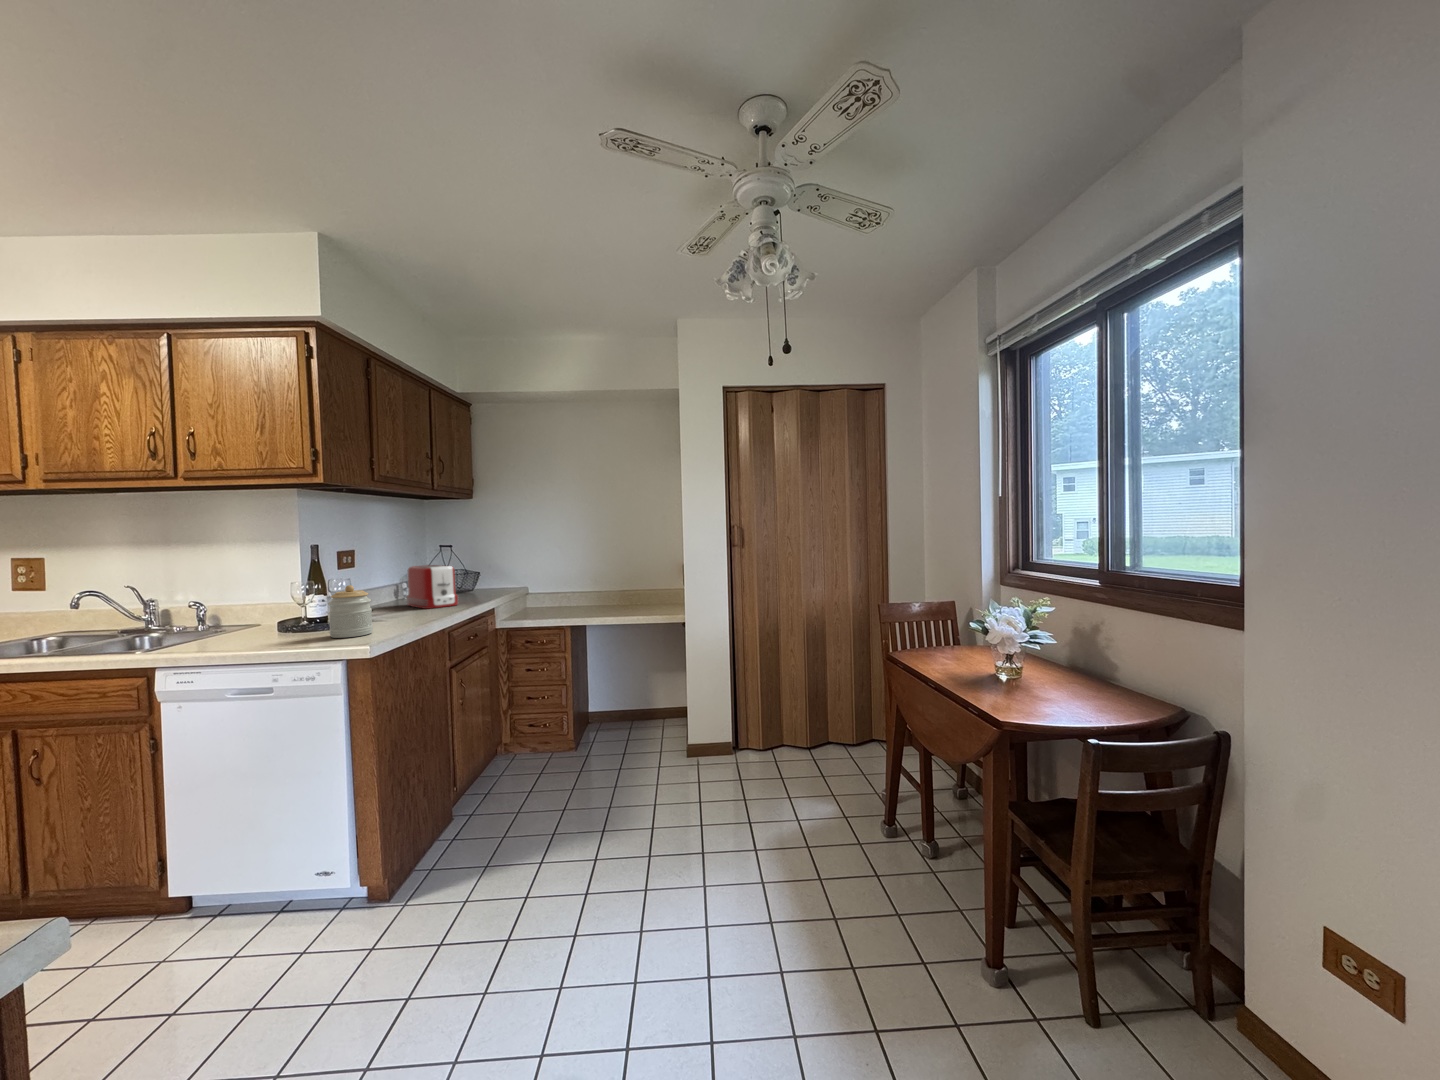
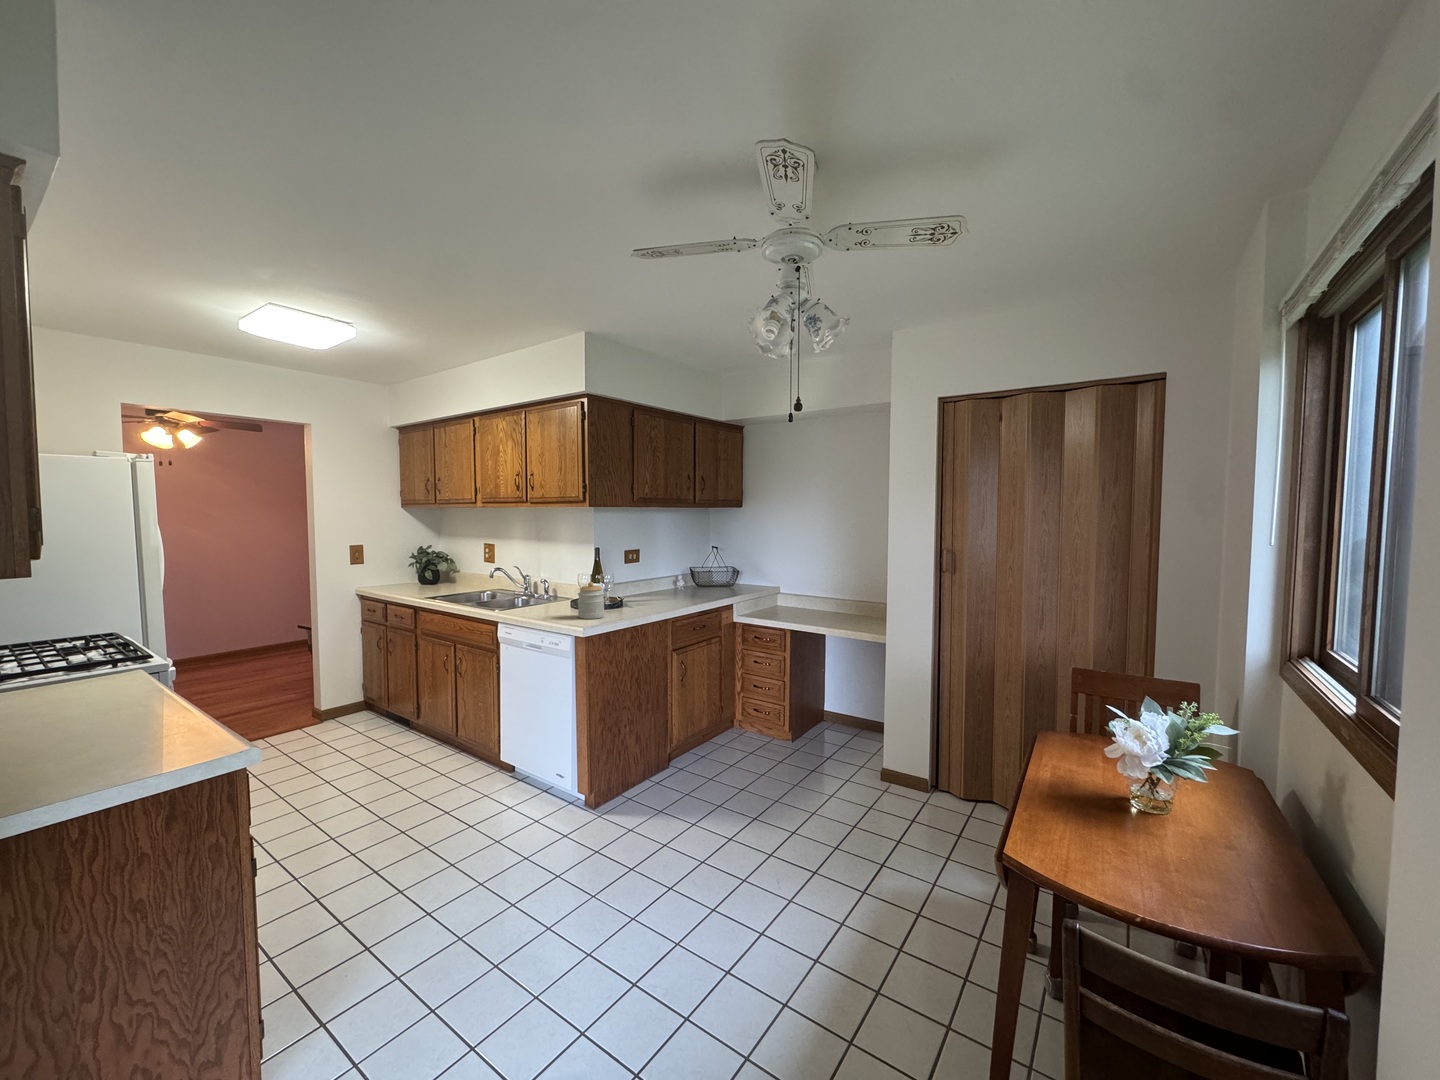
toaster: present [406,565,458,609] -> none [671,564,701,600]

